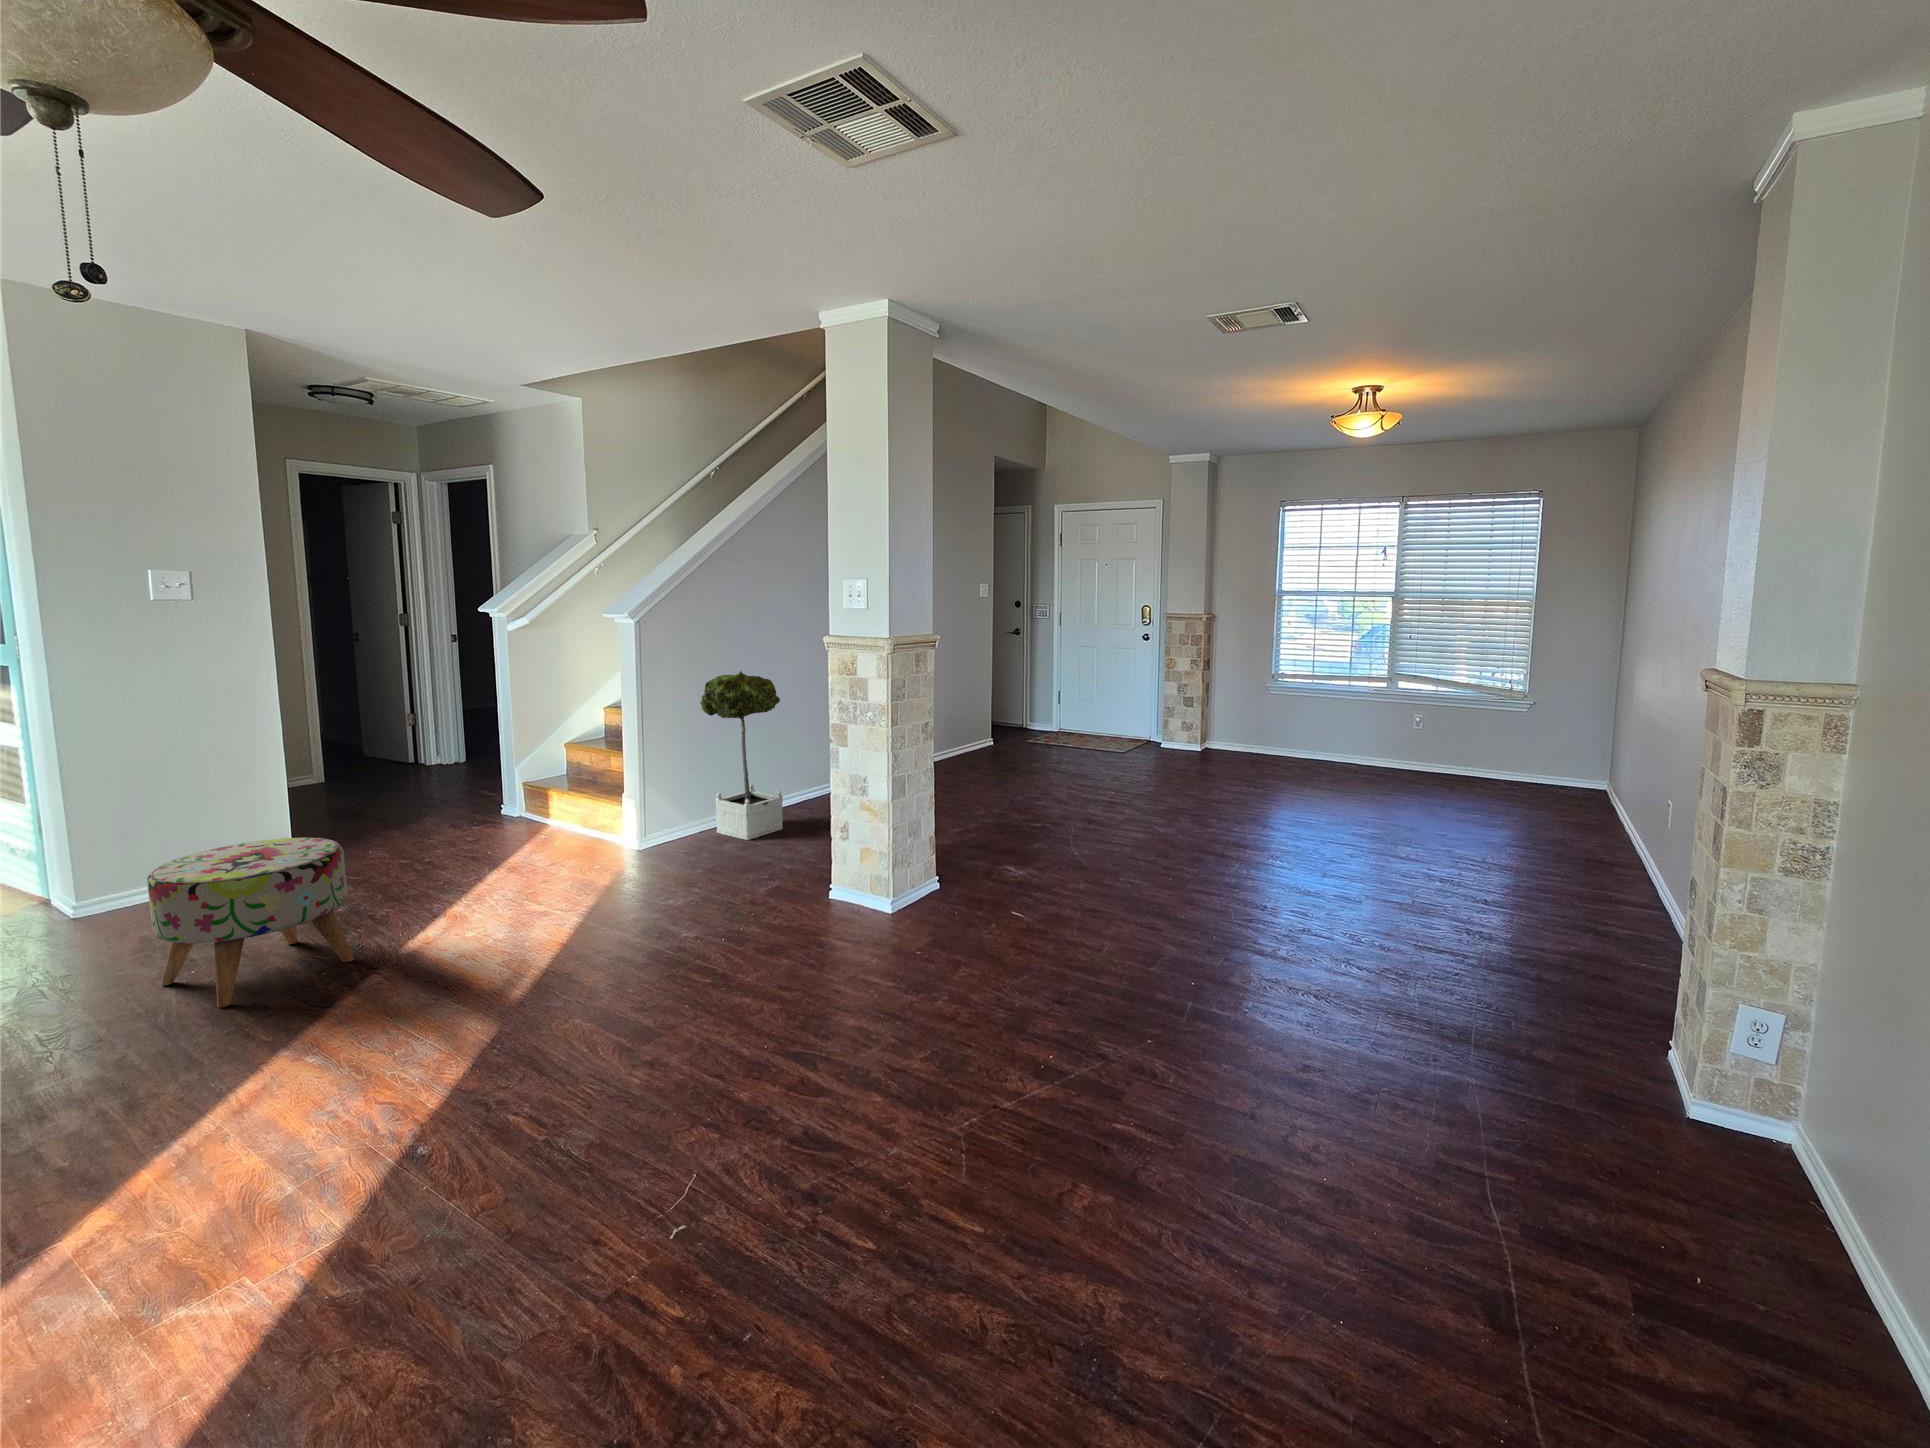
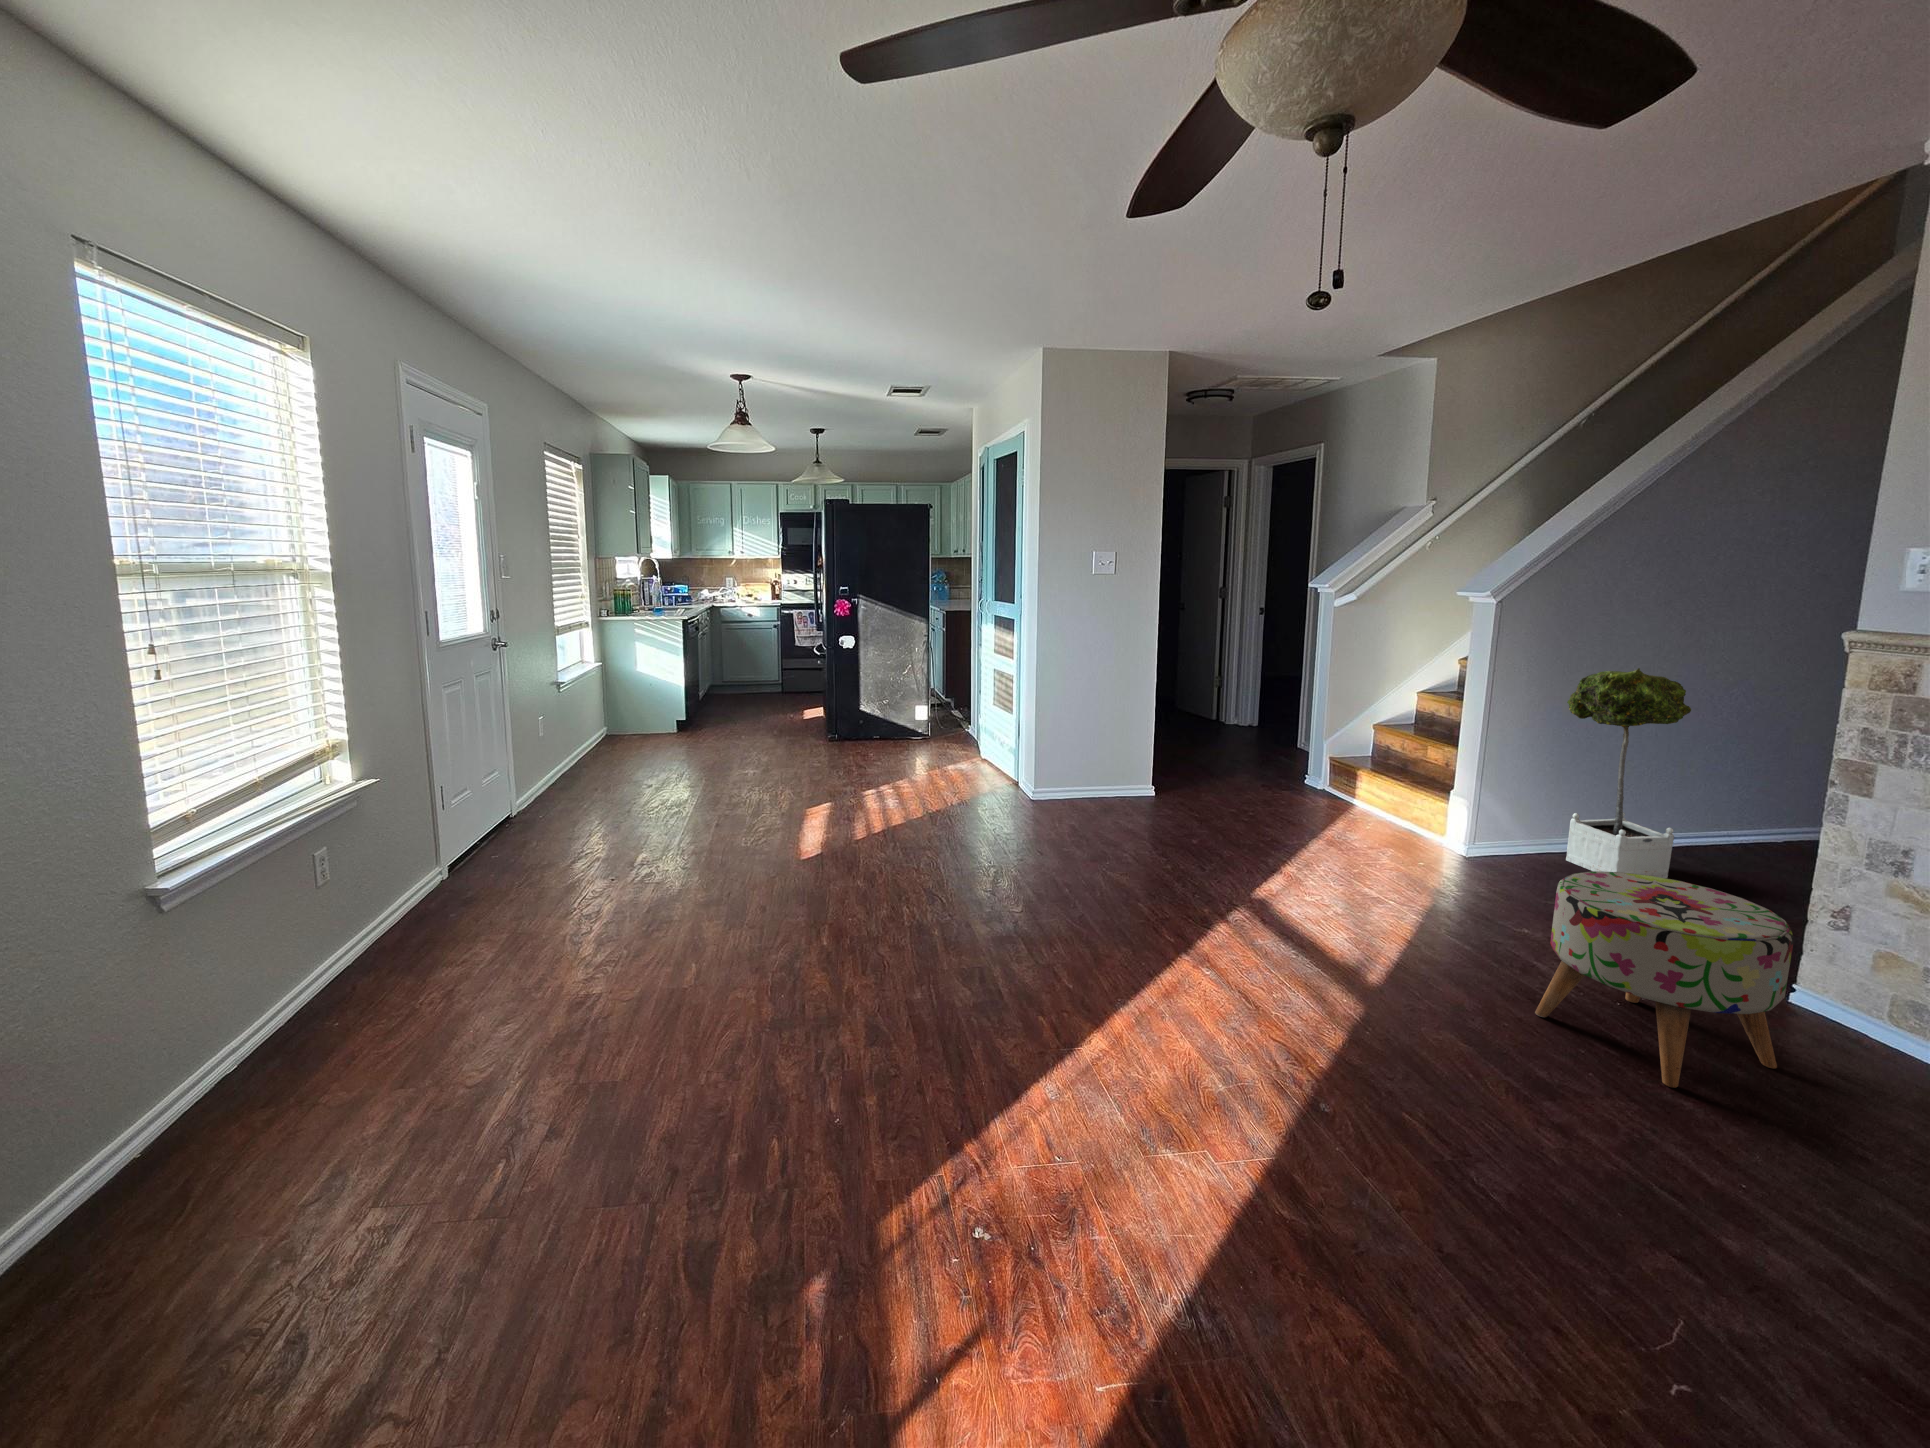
ottoman: present [147,837,354,1008] -> present [1535,871,1794,1088]

